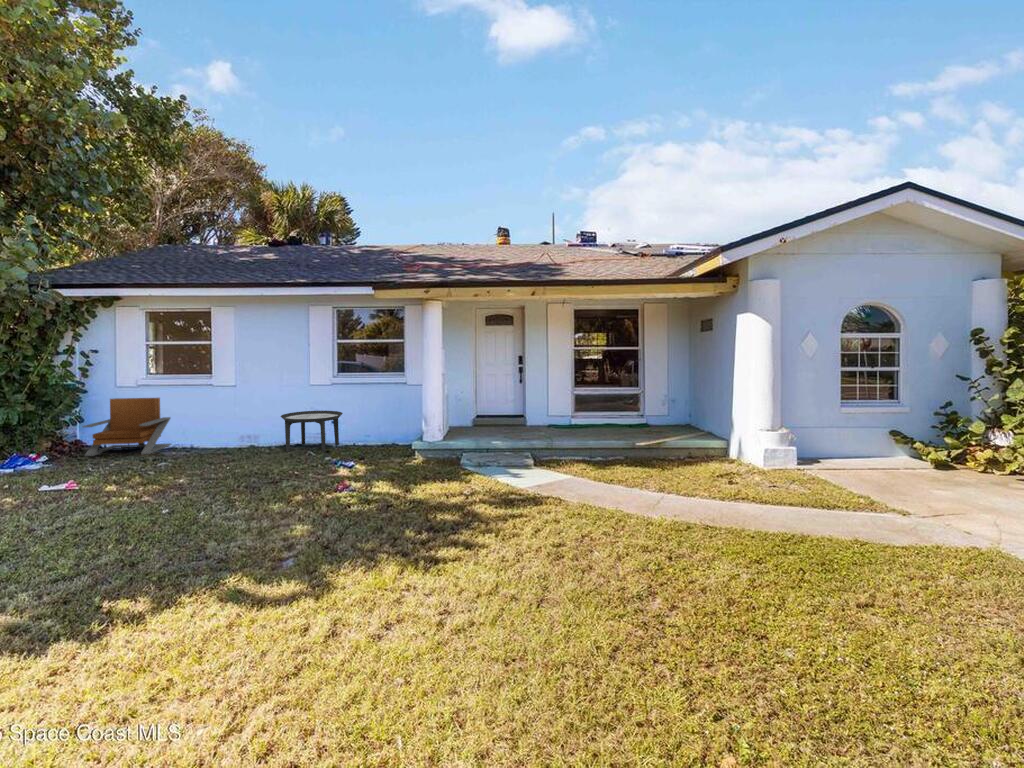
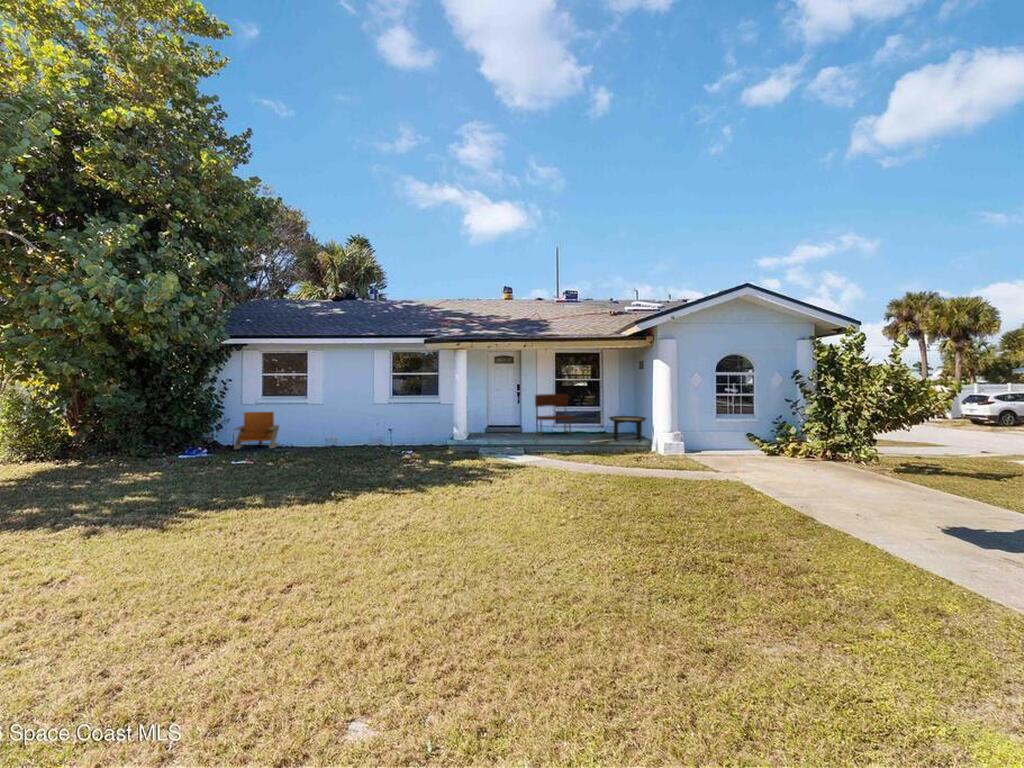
bench: none [547,370,605,430] -> present [535,394,574,435]
round table: present [281,411,343,452] -> present [609,416,646,442]

